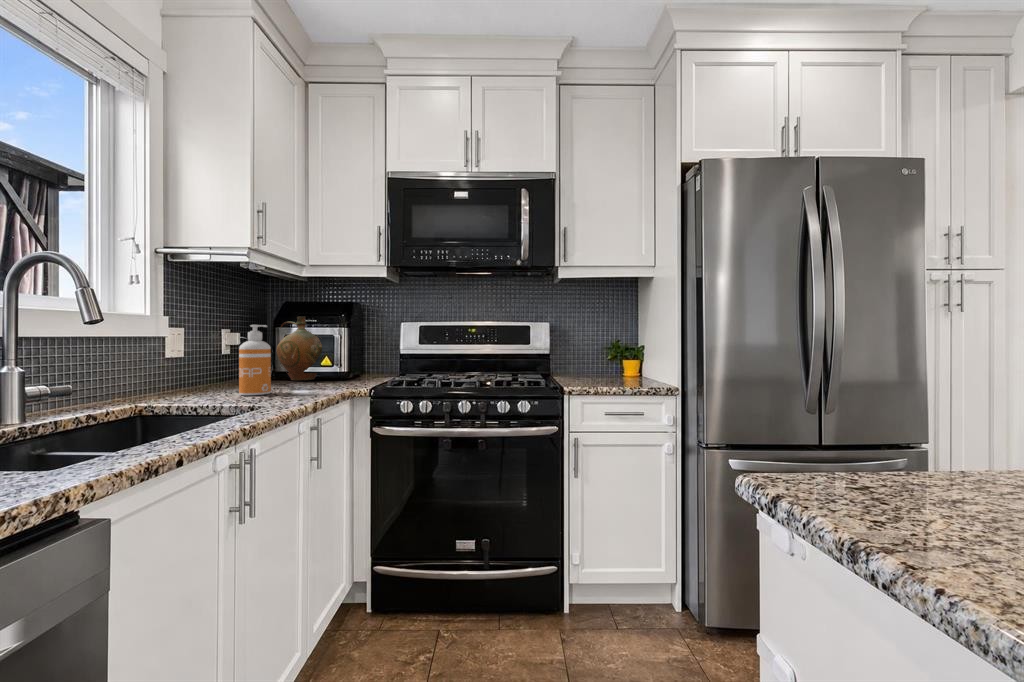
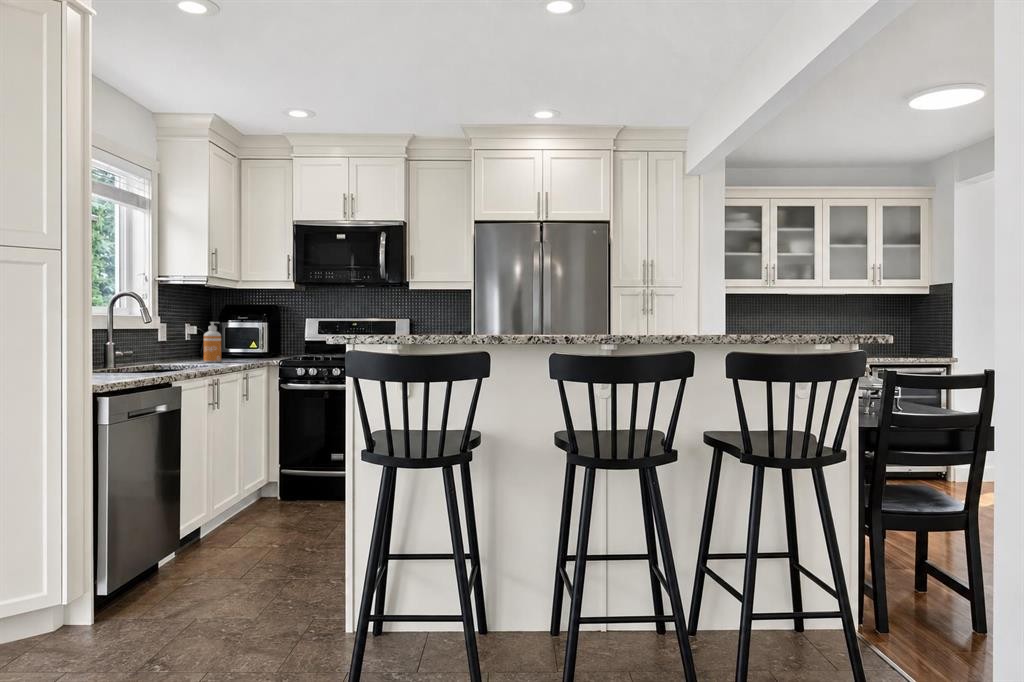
ceramic jug: present [277,317,322,381] -> none [221,315,254,358]

